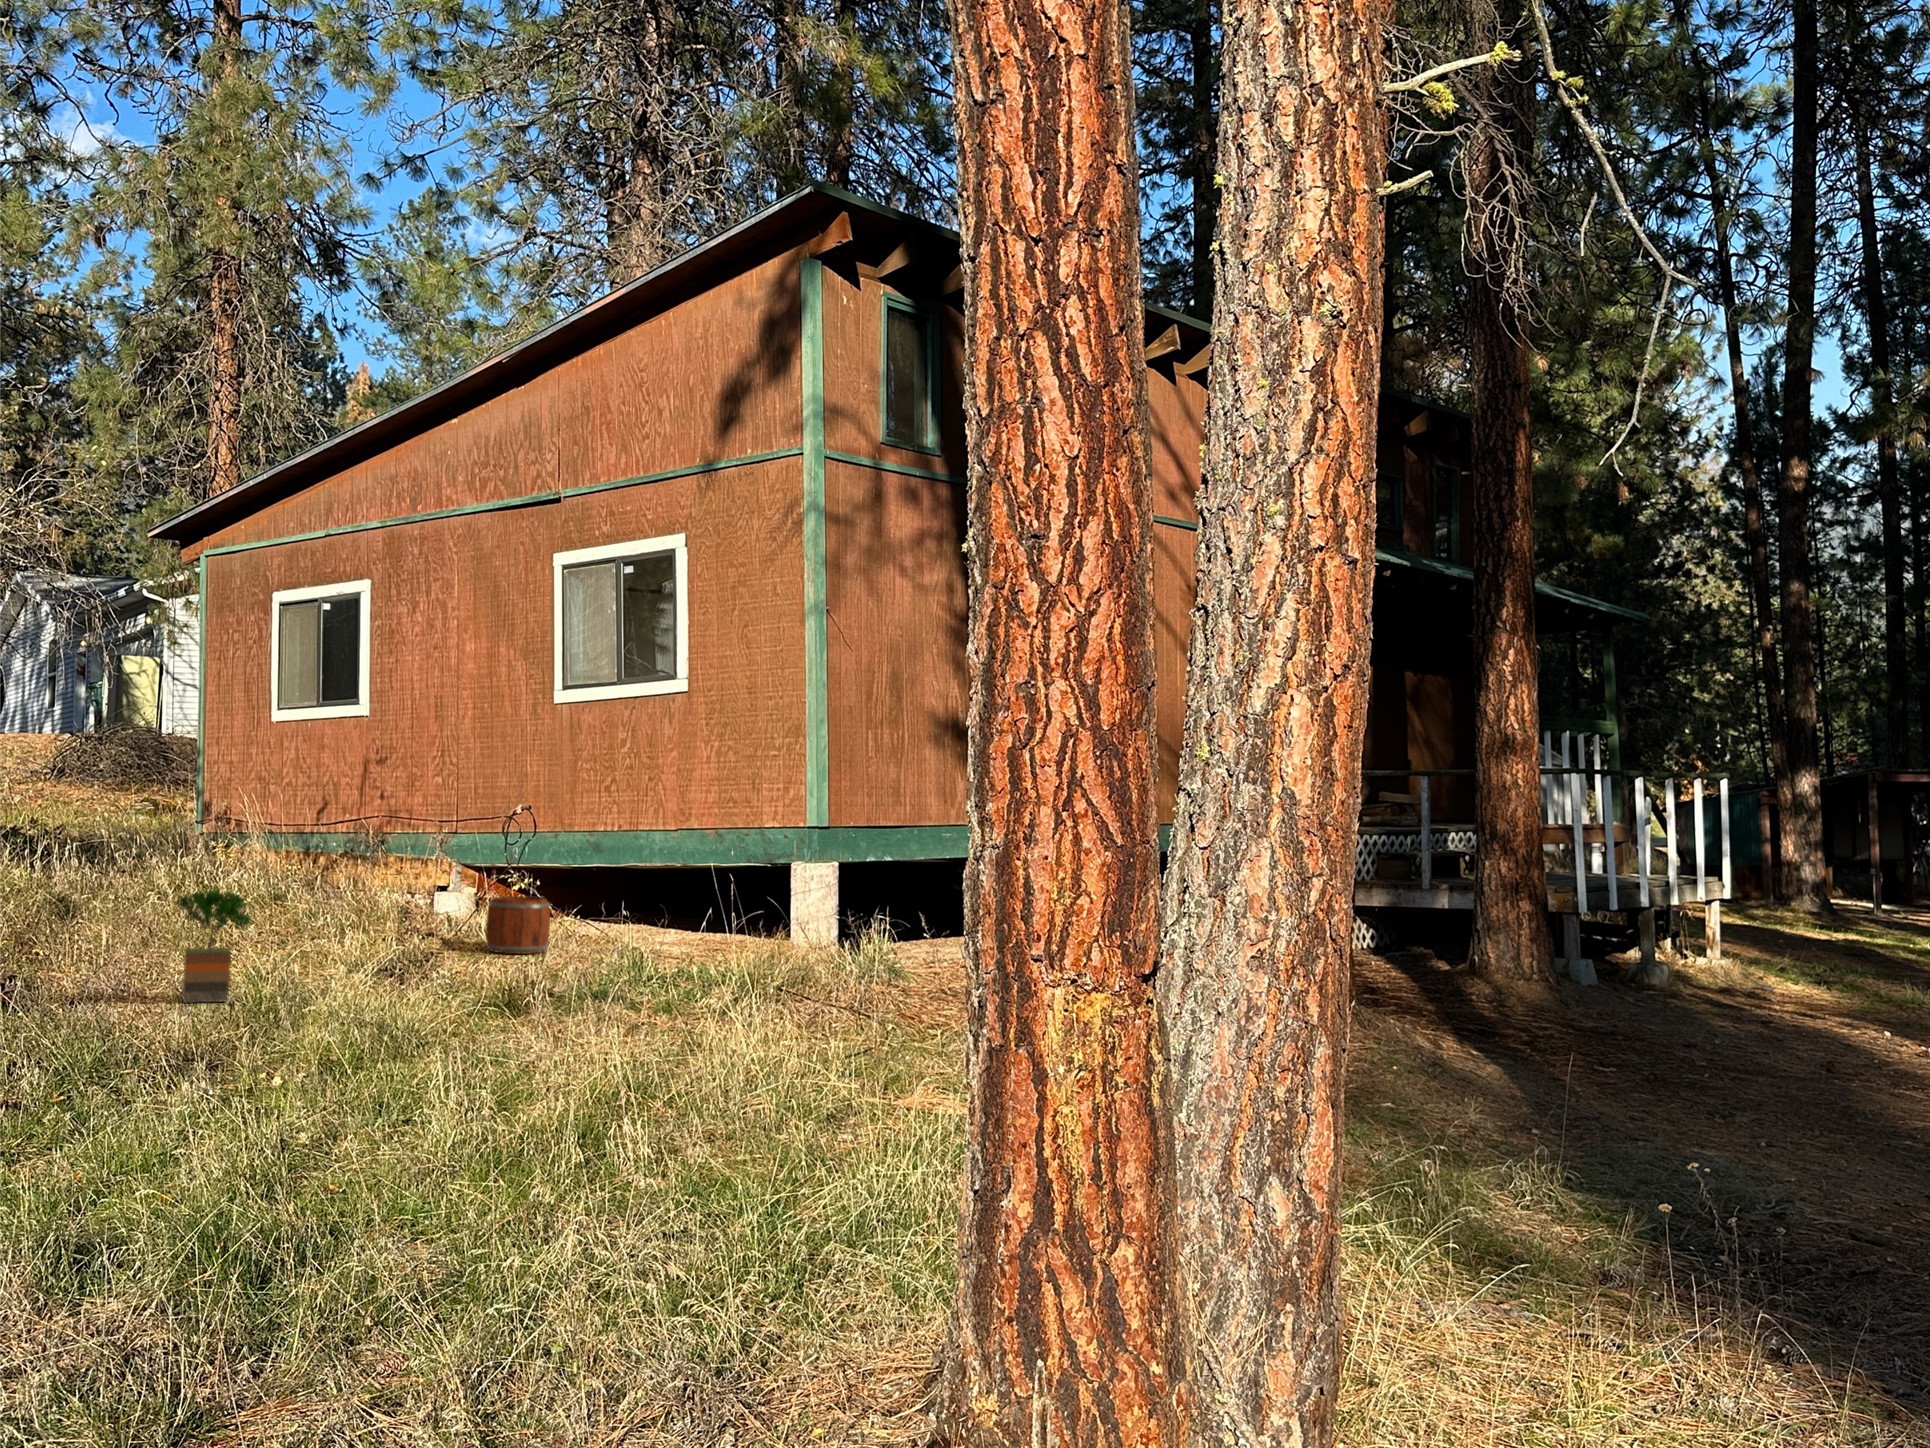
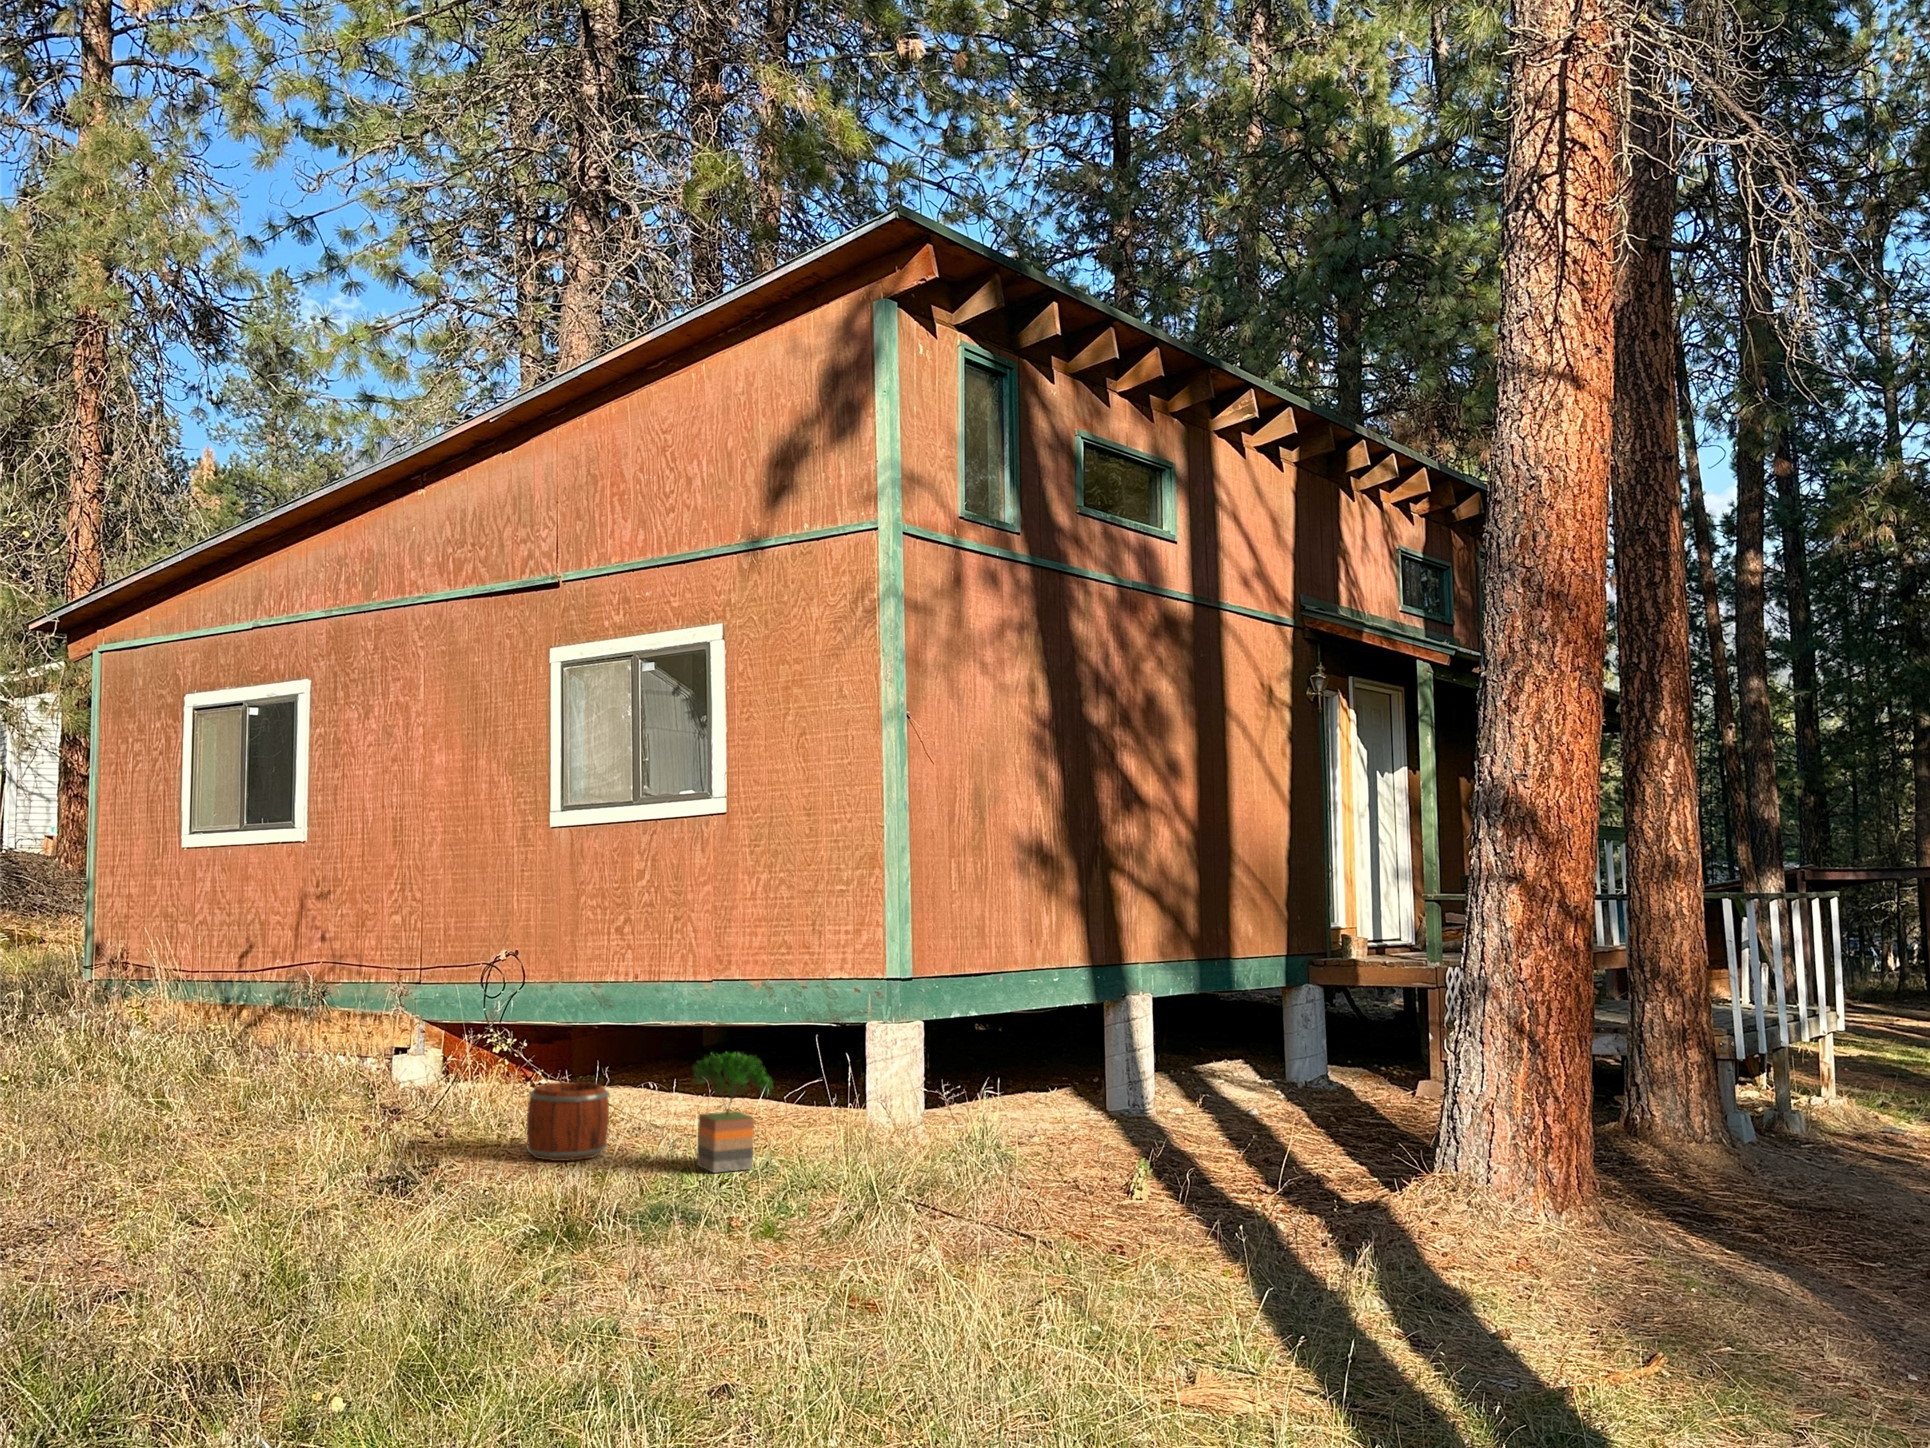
potted tree: present [175,890,251,1003] -> present [694,1052,772,1173]

